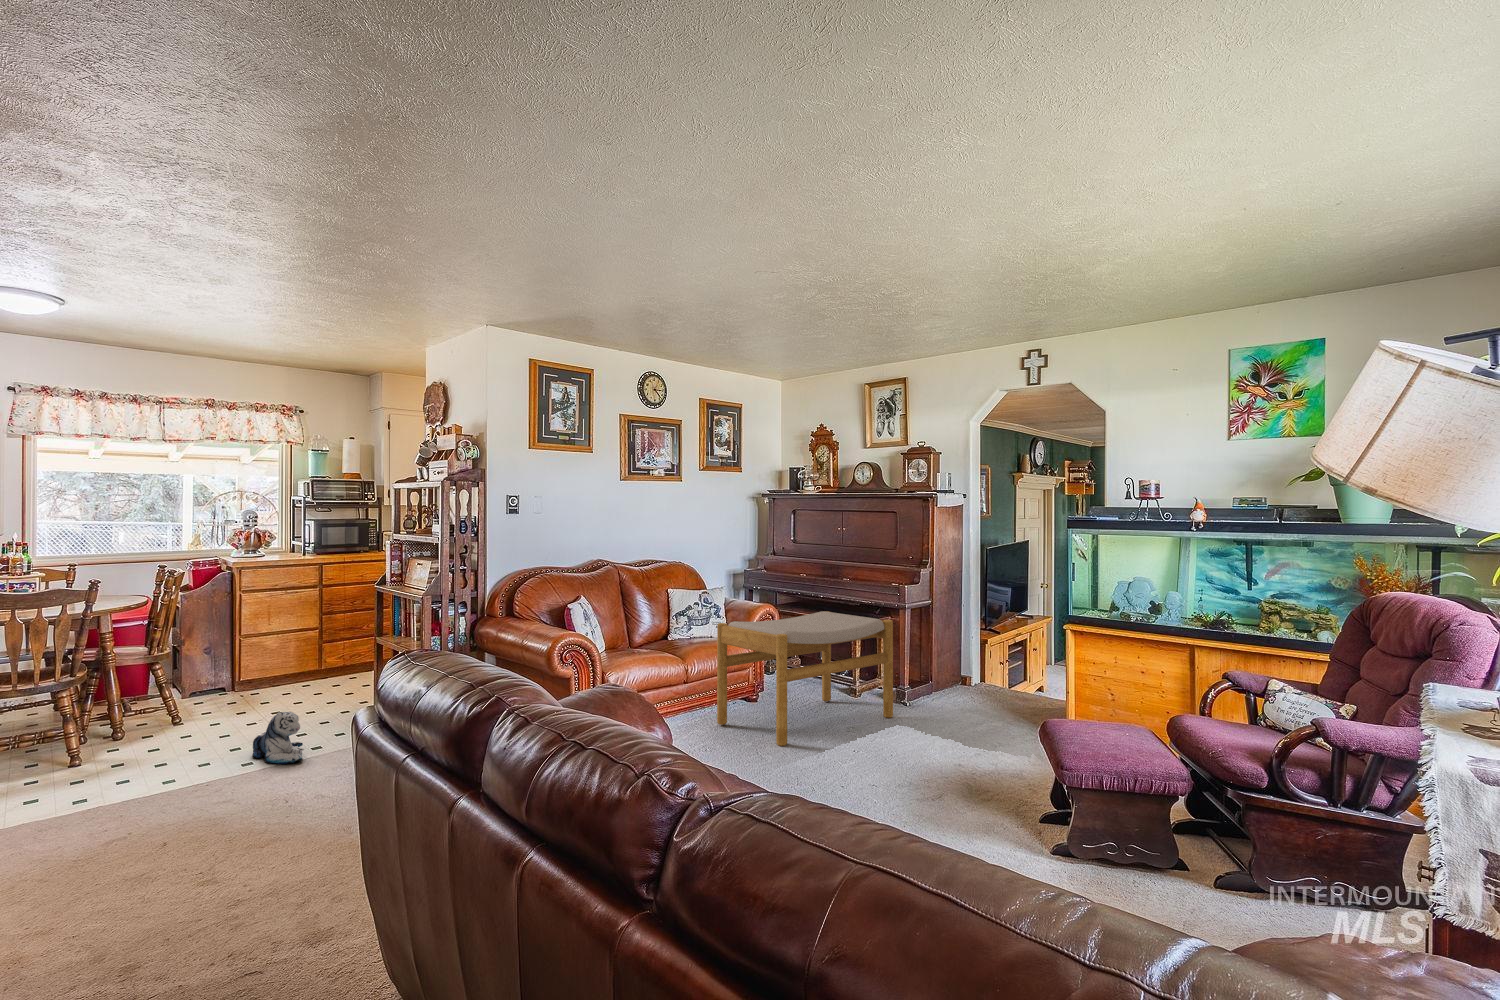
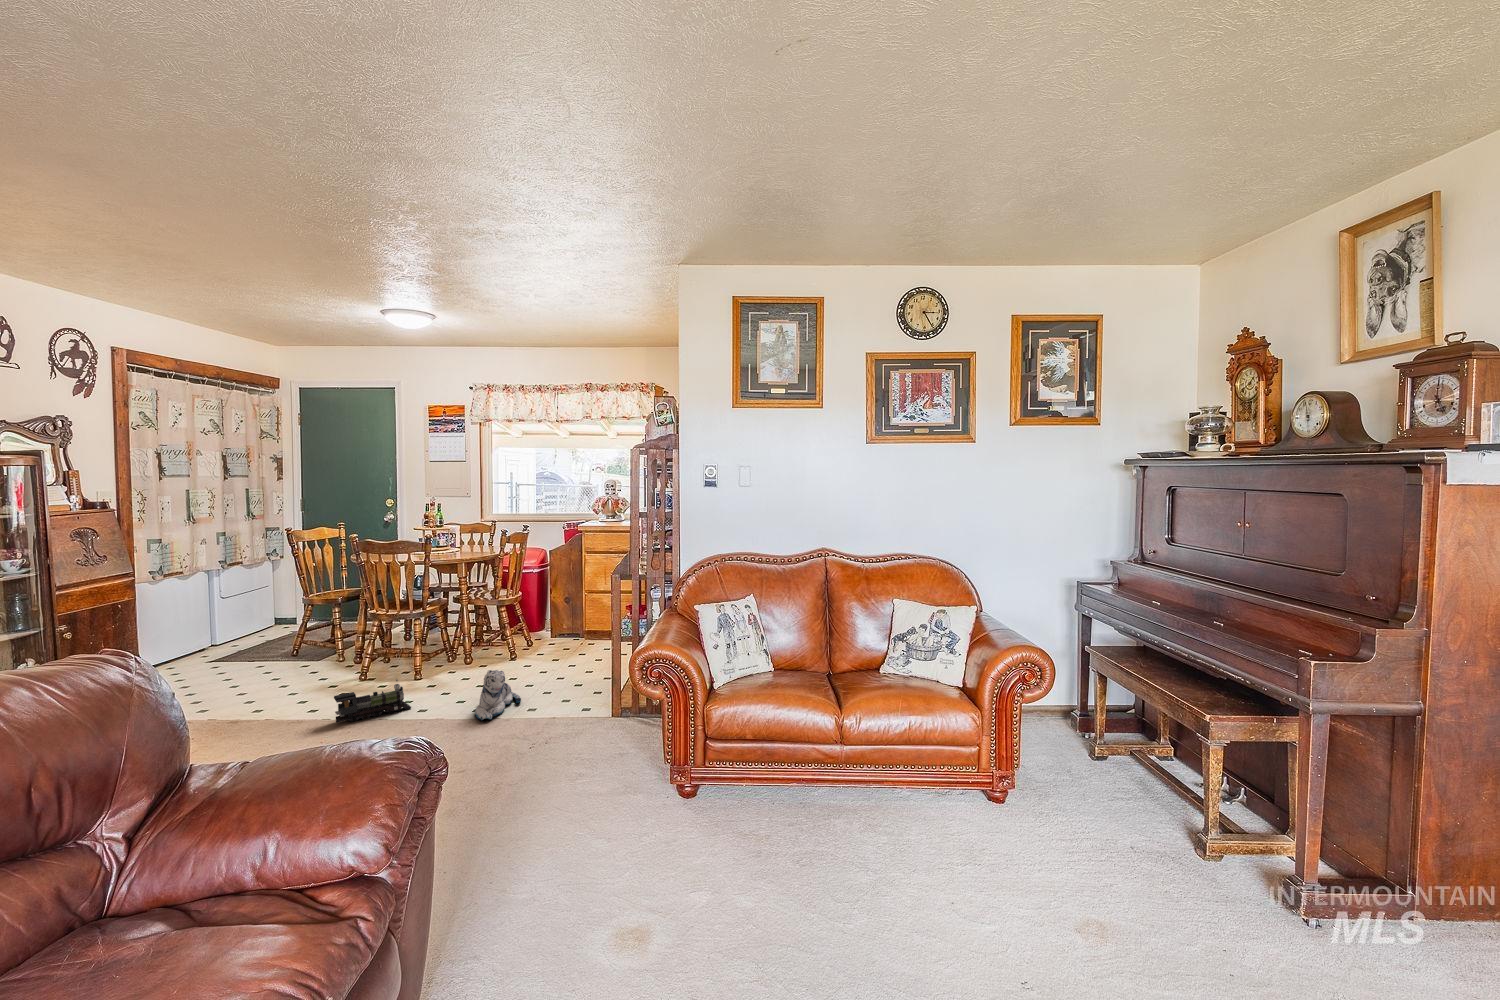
footstool: present [717,611,893,746] -> none [871,673,1234,960]
toy train: none [78,744,164,807] -> present [334,679,411,722]

